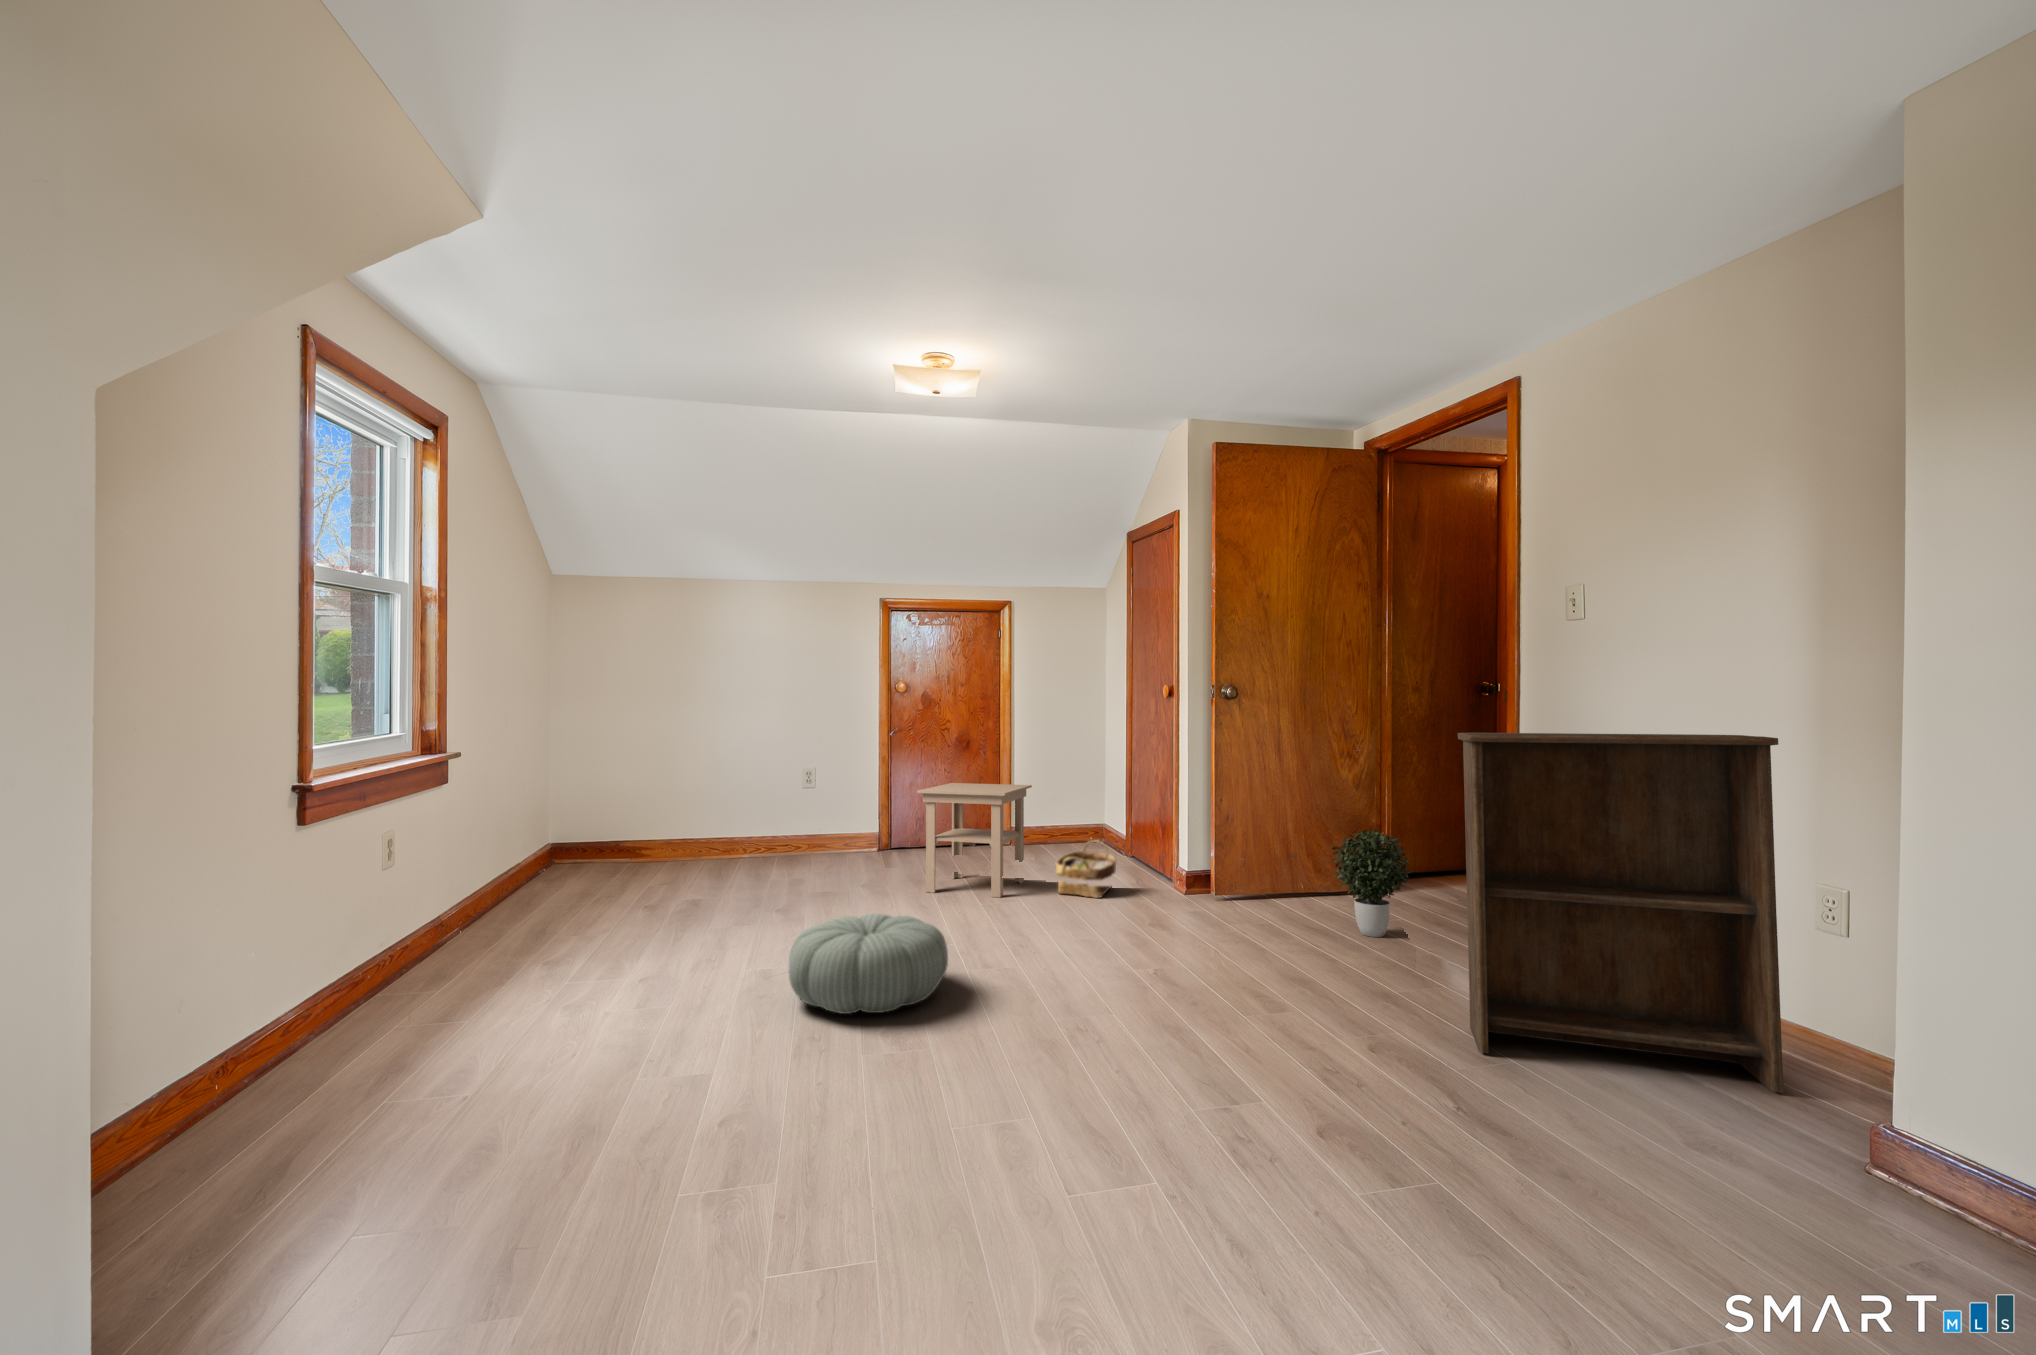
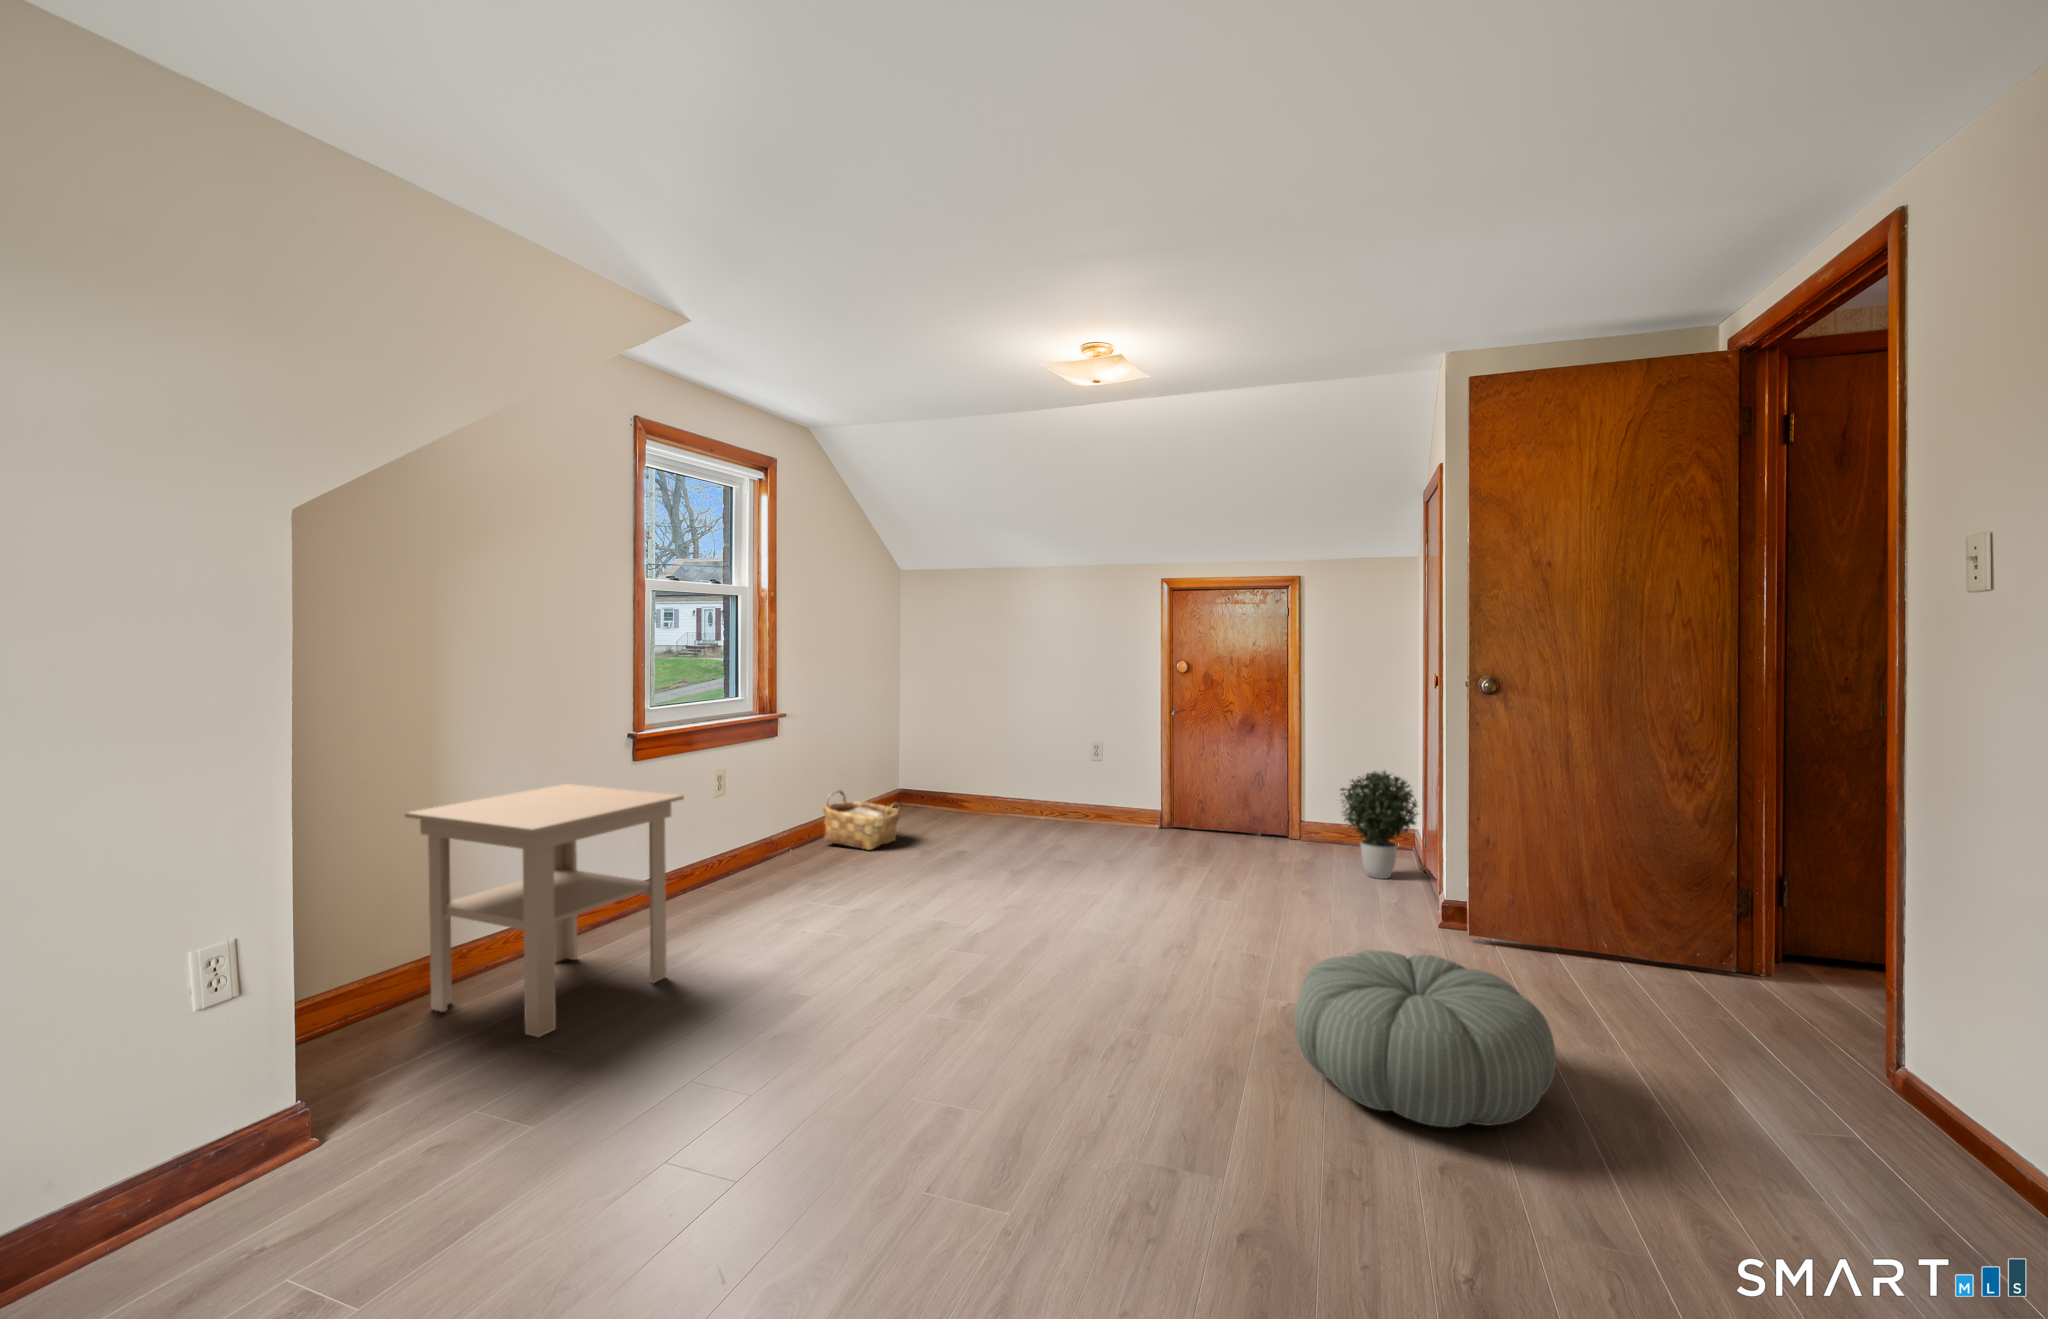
bookshelf: present [1458,733,1784,1093] -> none [1477,676,1811,1043]
side table: present [917,783,1032,897] -> present [405,784,684,1037]
woven basket: present [1056,840,1116,898] -> present [824,790,901,850]
pouf: present [789,914,948,1014] -> present [1294,950,1556,1128]

